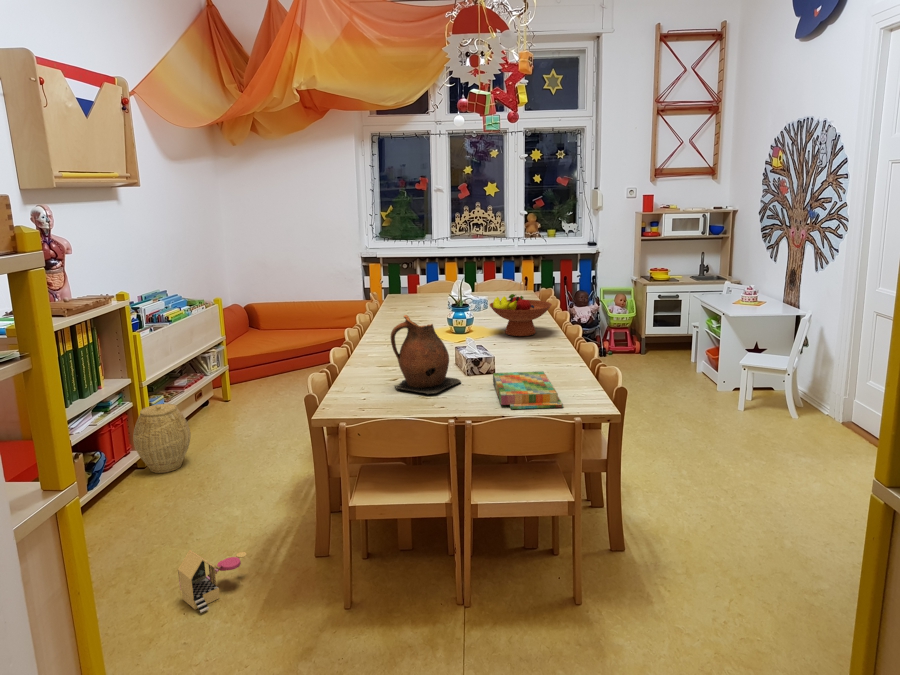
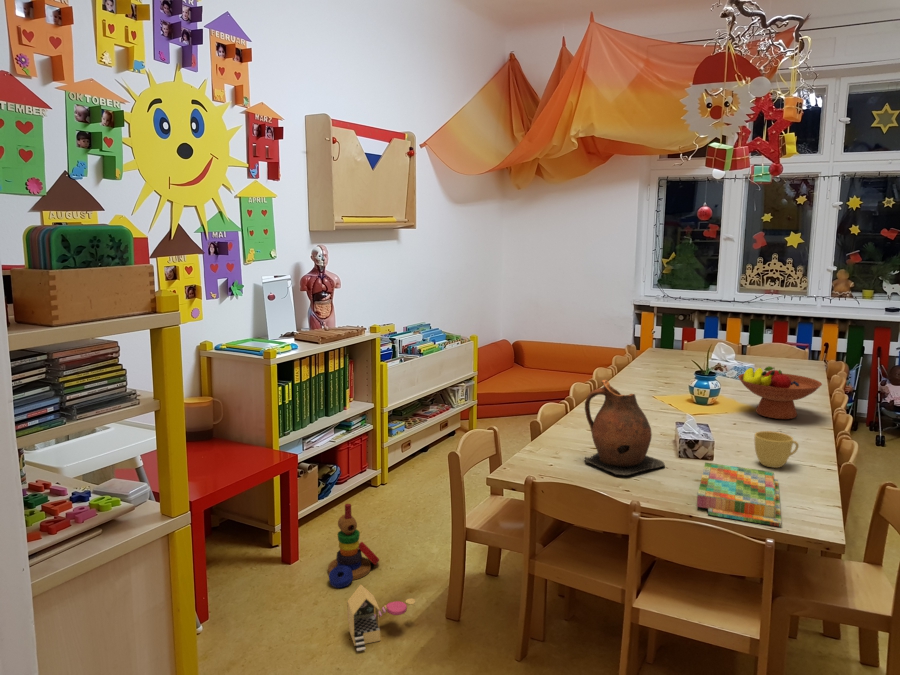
cup: none [522,342,553,370] -> present [754,431,799,468]
woven basket: present [133,404,191,473] -> none [370,430,419,496]
stacking toy: none [129,480,185,567] -> present [328,504,379,588]

